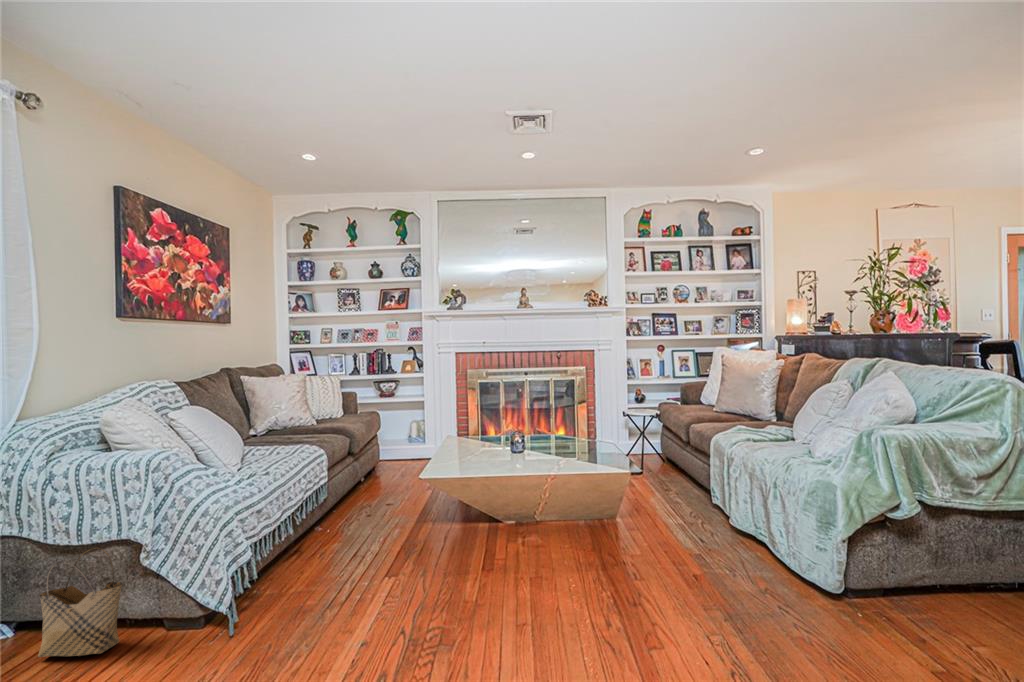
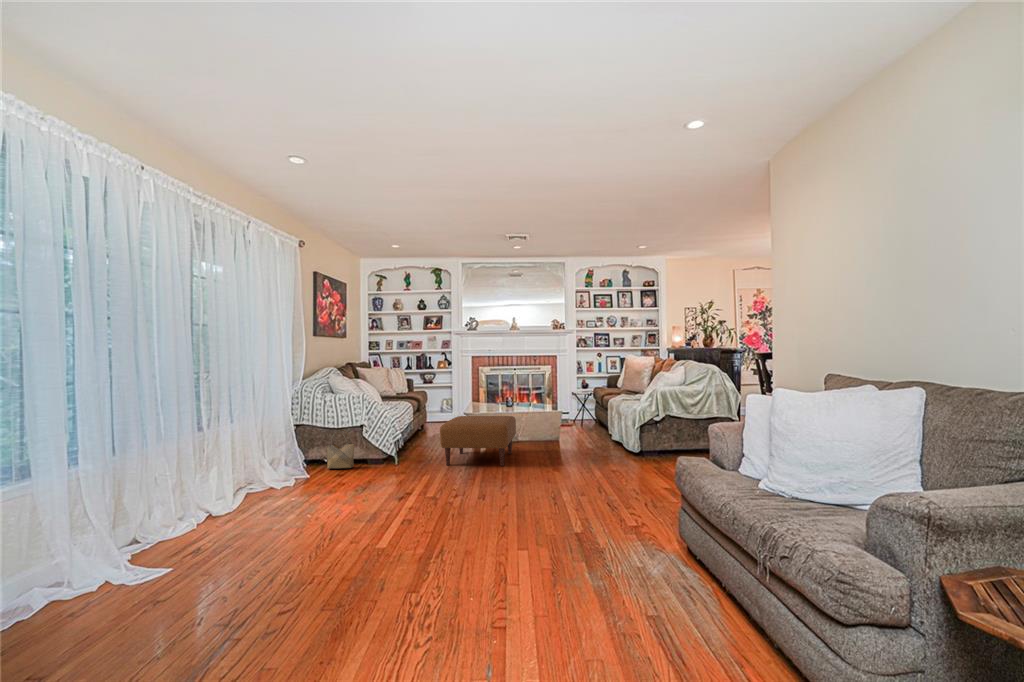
ottoman: none [334,490,530,652] -> present [440,416,516,466]

